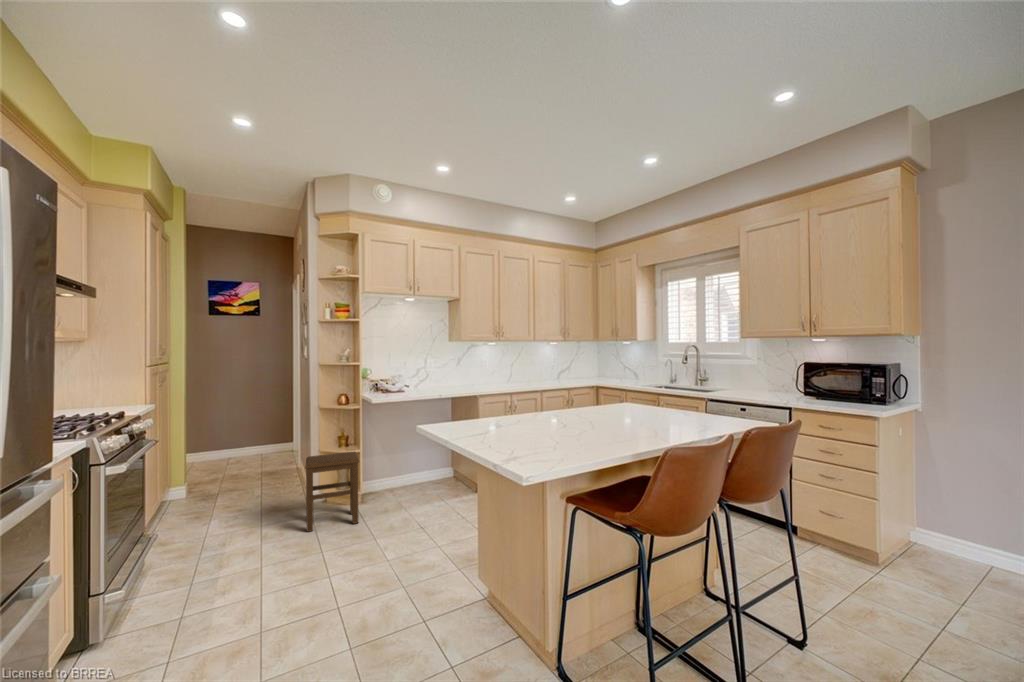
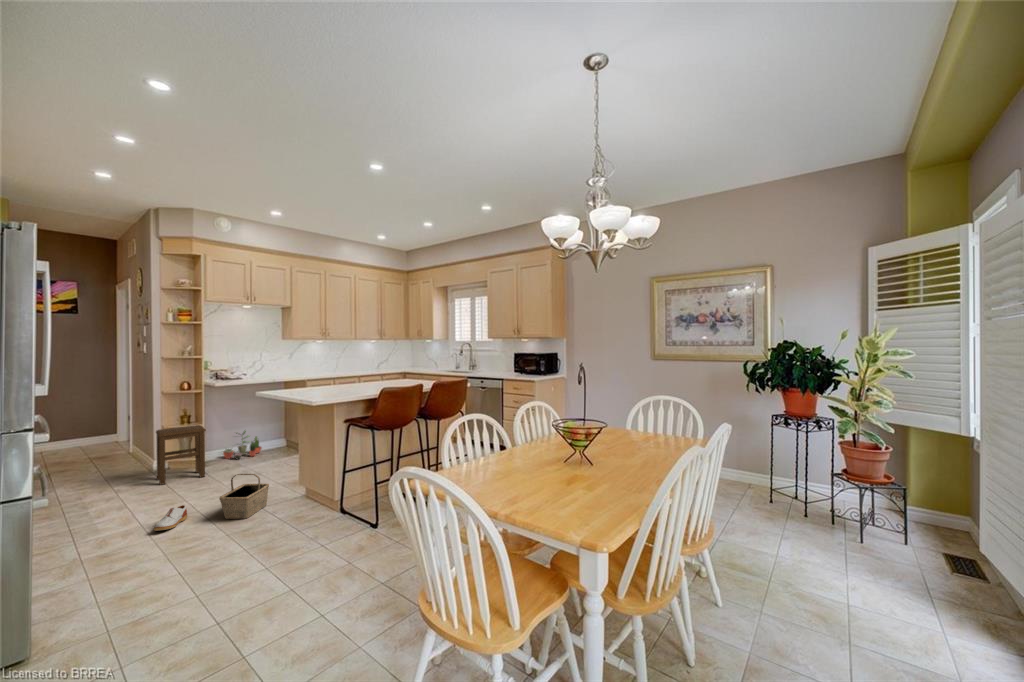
potted plant: none [383,456,427,495] -> present [223,431,262,459]
basket: none [356,557,430,645] -> present [219,474,269,519]
shoe: none [261,599,315,654] -> present [154,505,187,531]

